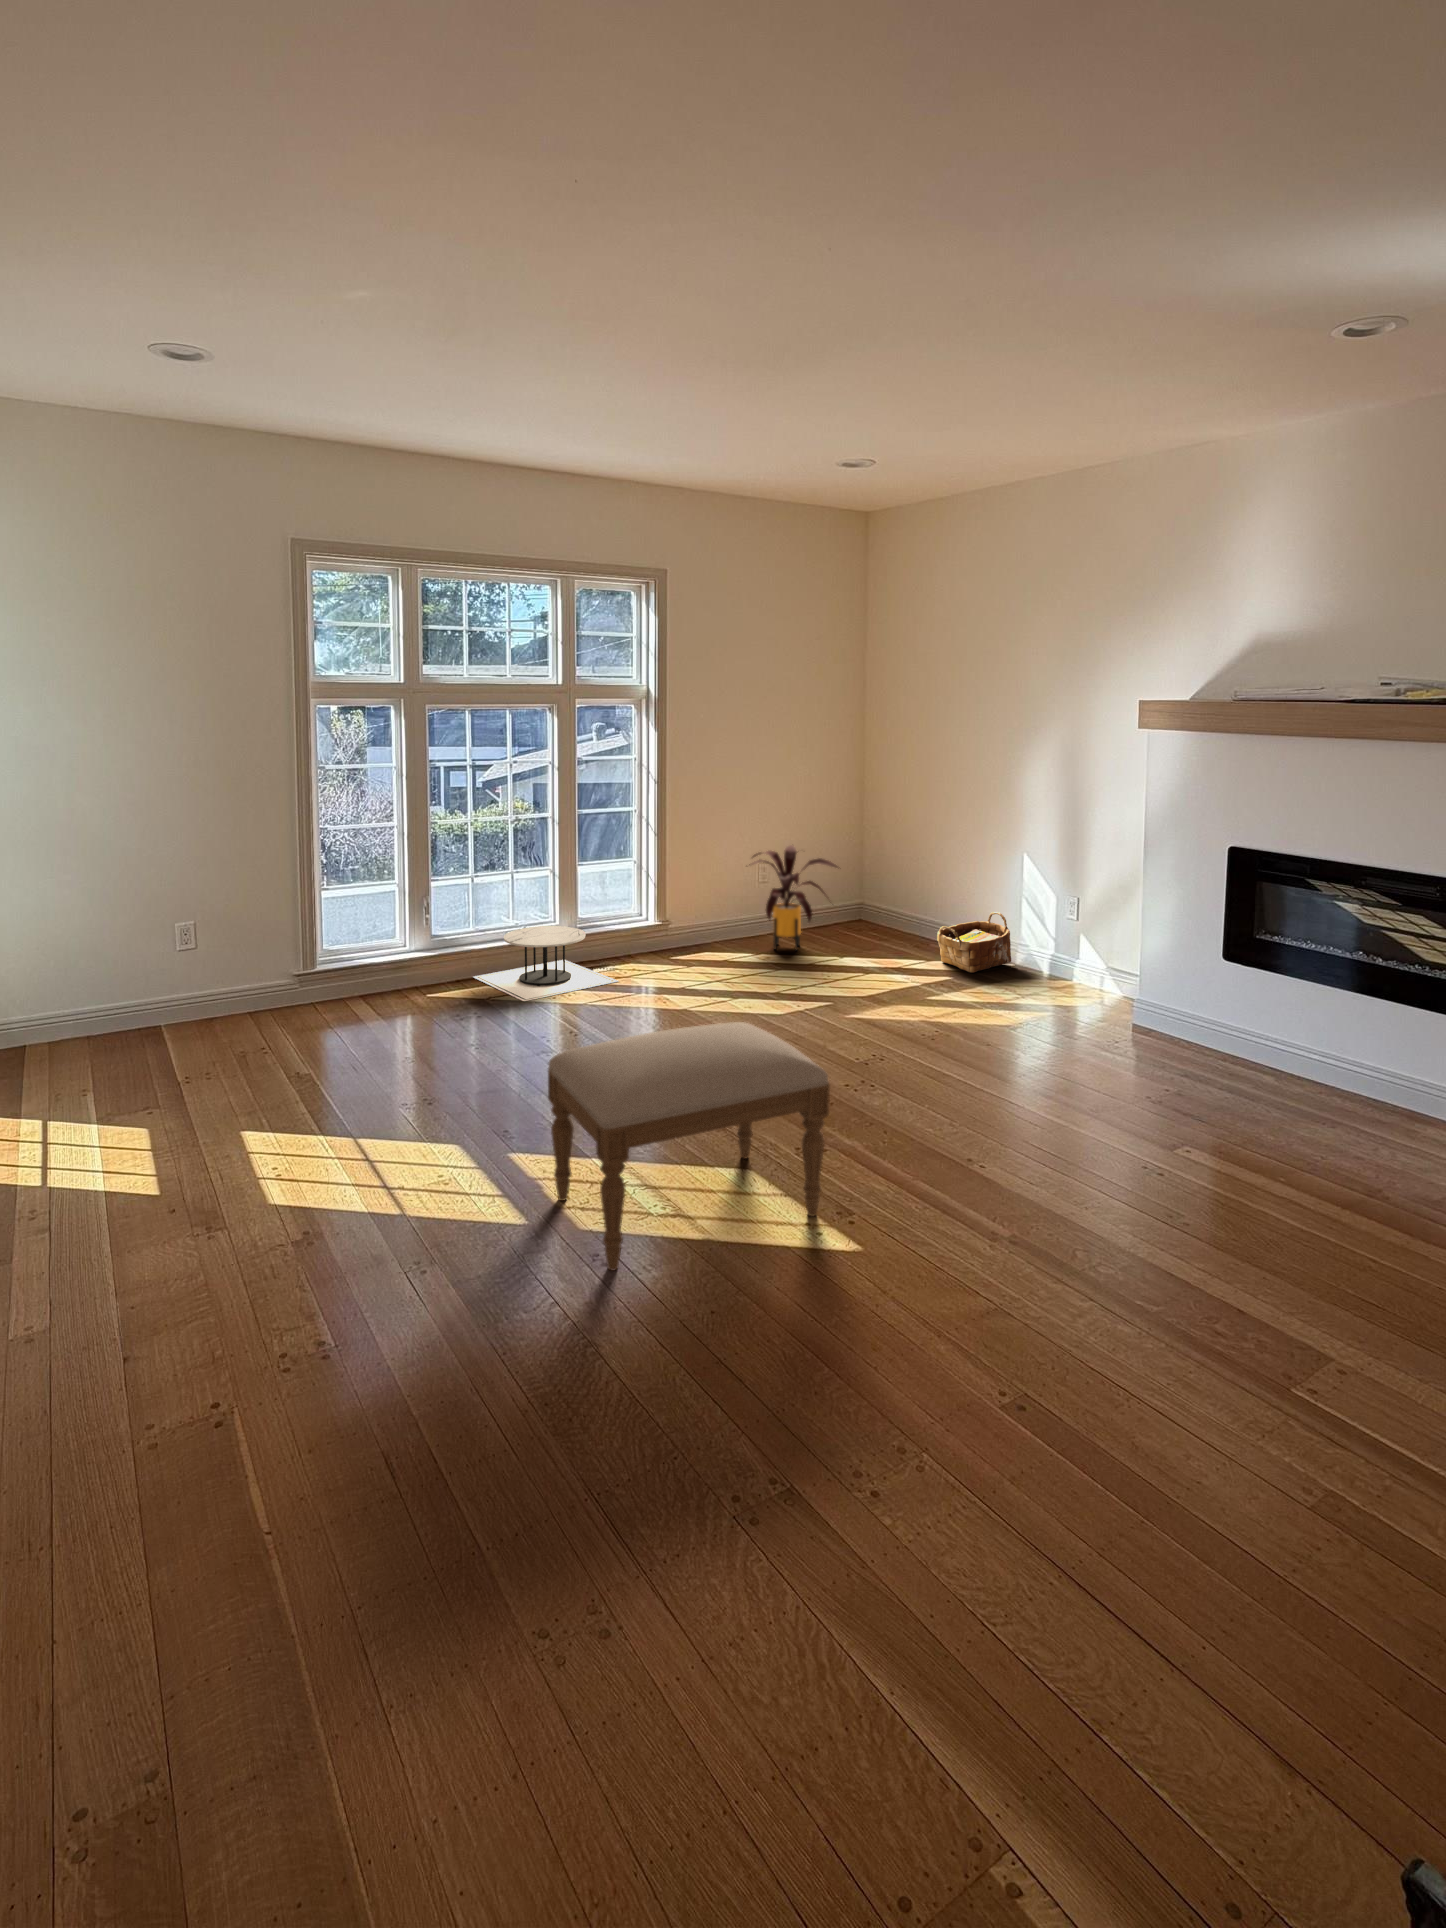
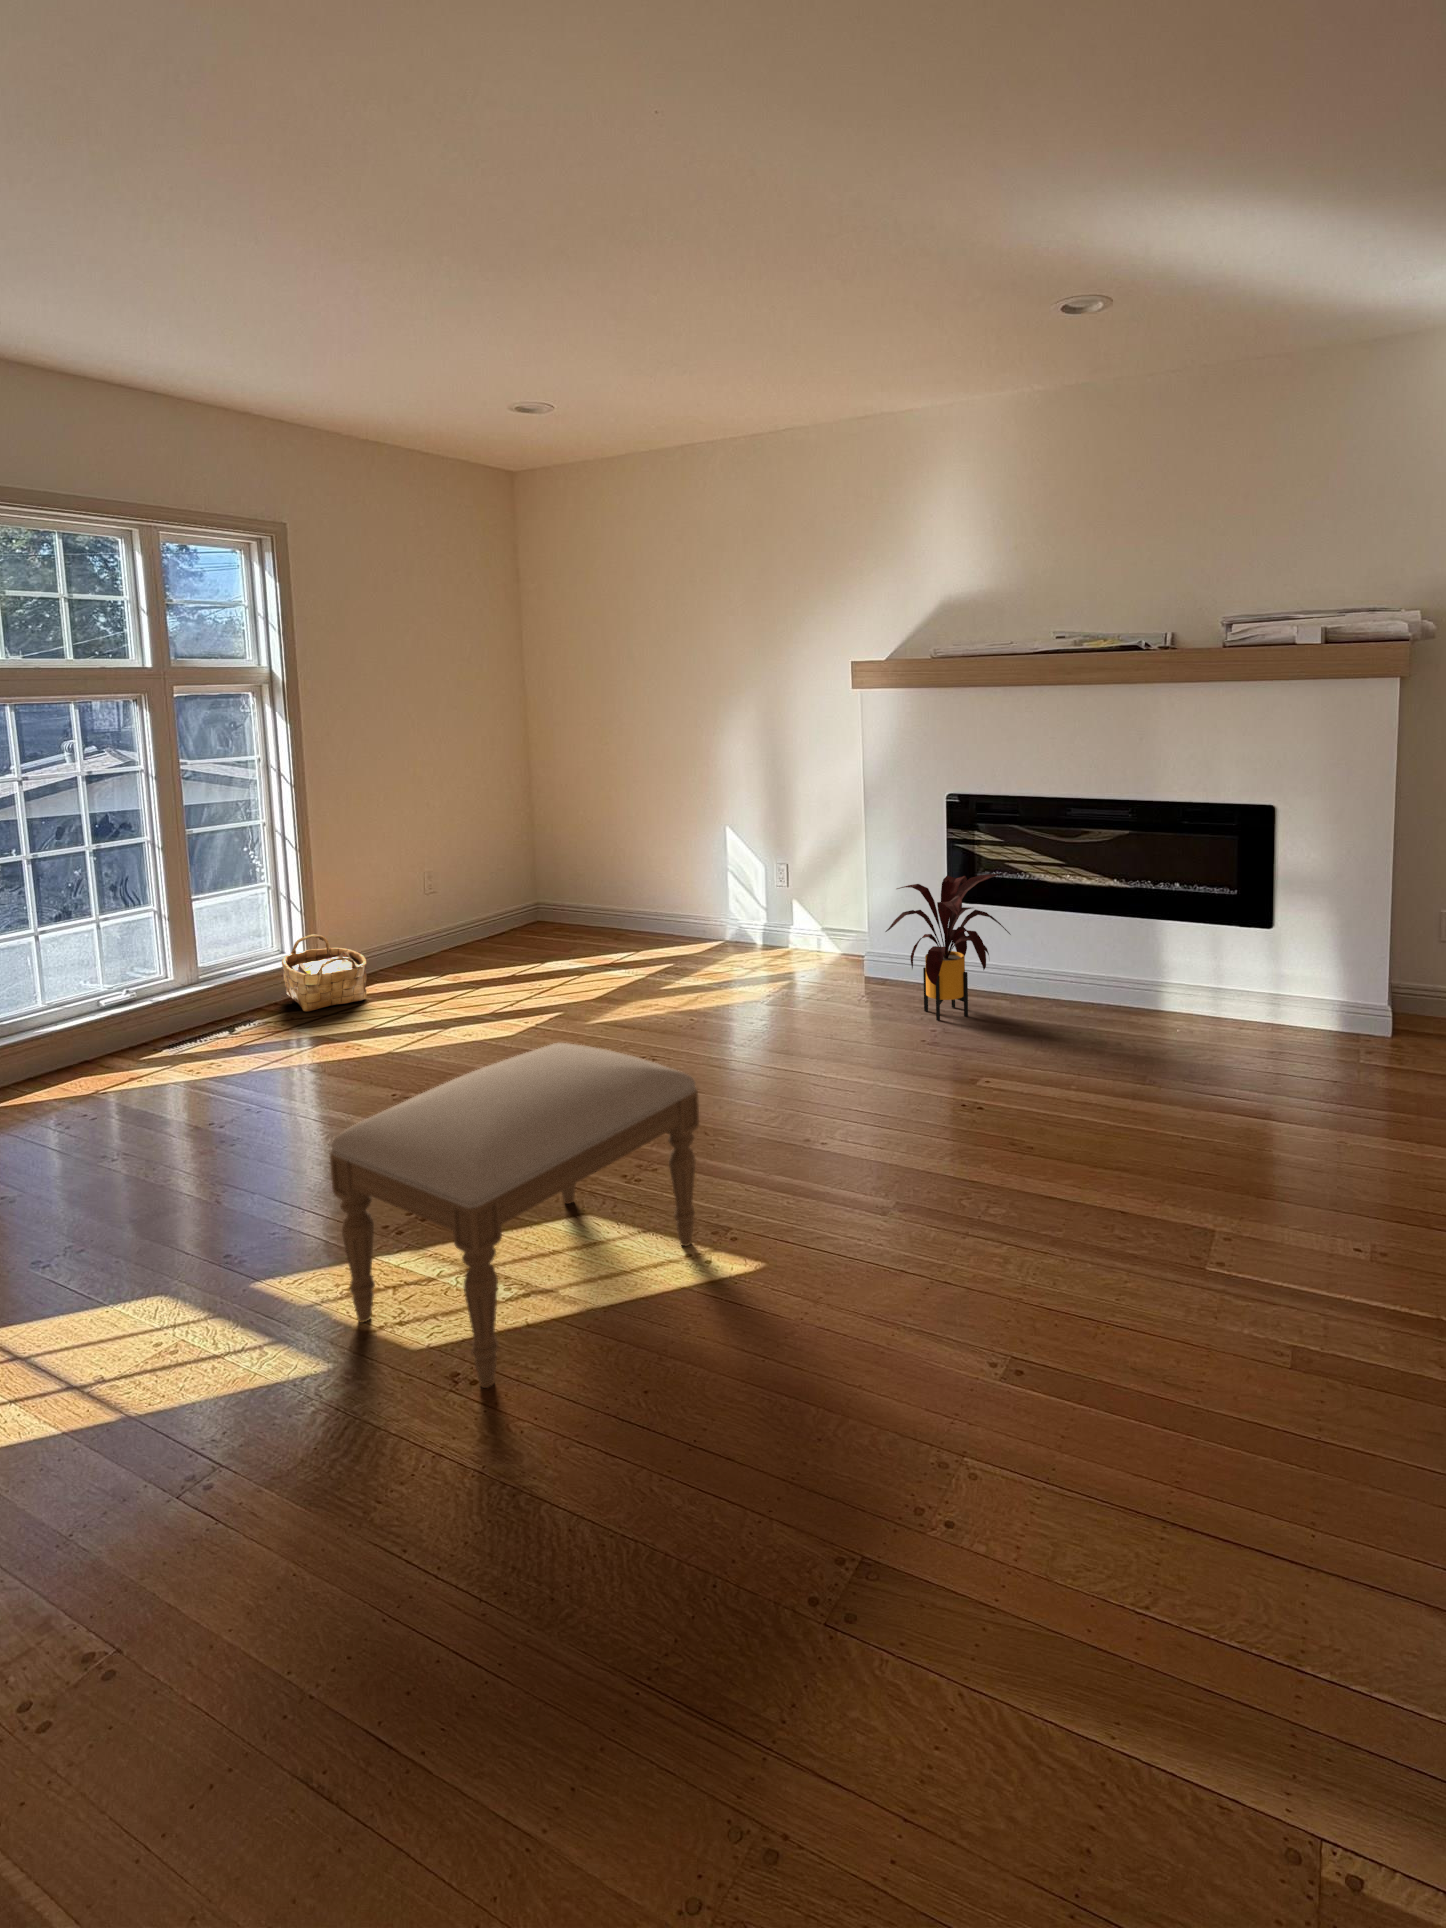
house plant: present [749,845,837,950] -> present [886,874,1010,1020]
woven basket: present [937,912,1011,973] -> present [282,934,367,1012]
side table: present [474,926,618,1001] -> none [54,980,280,1085]

